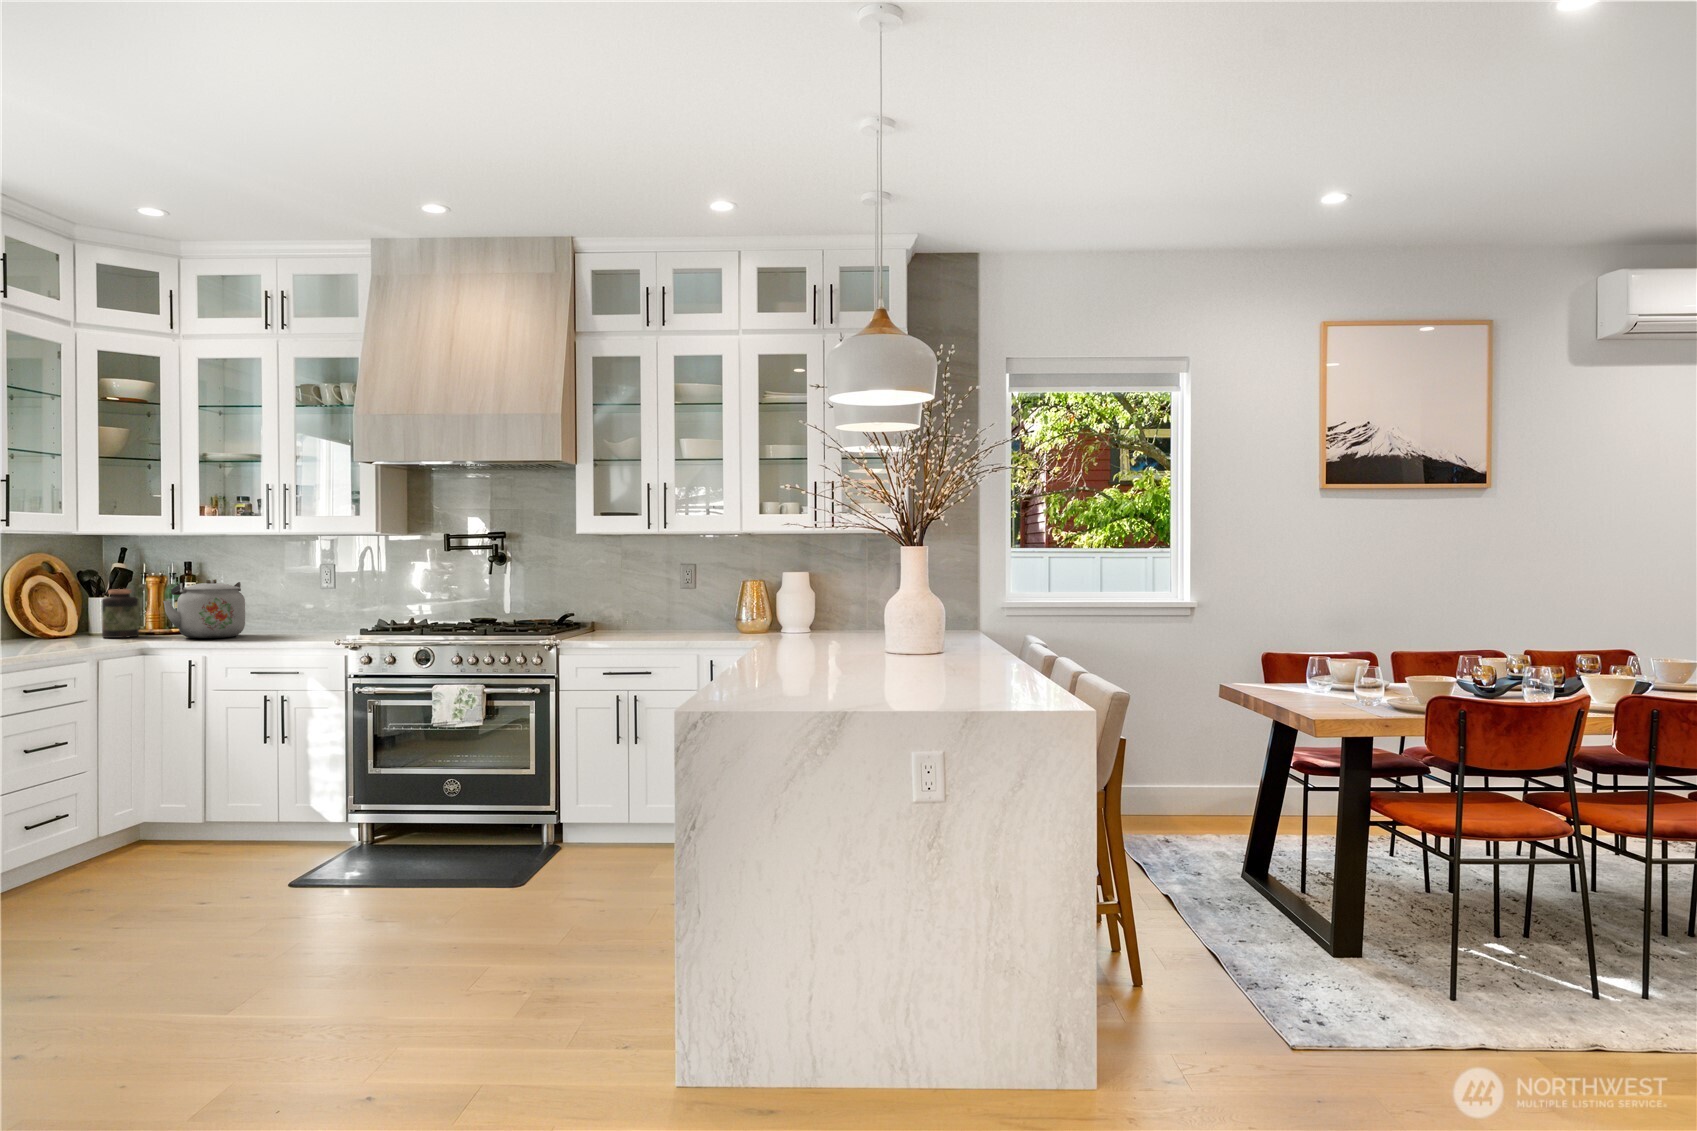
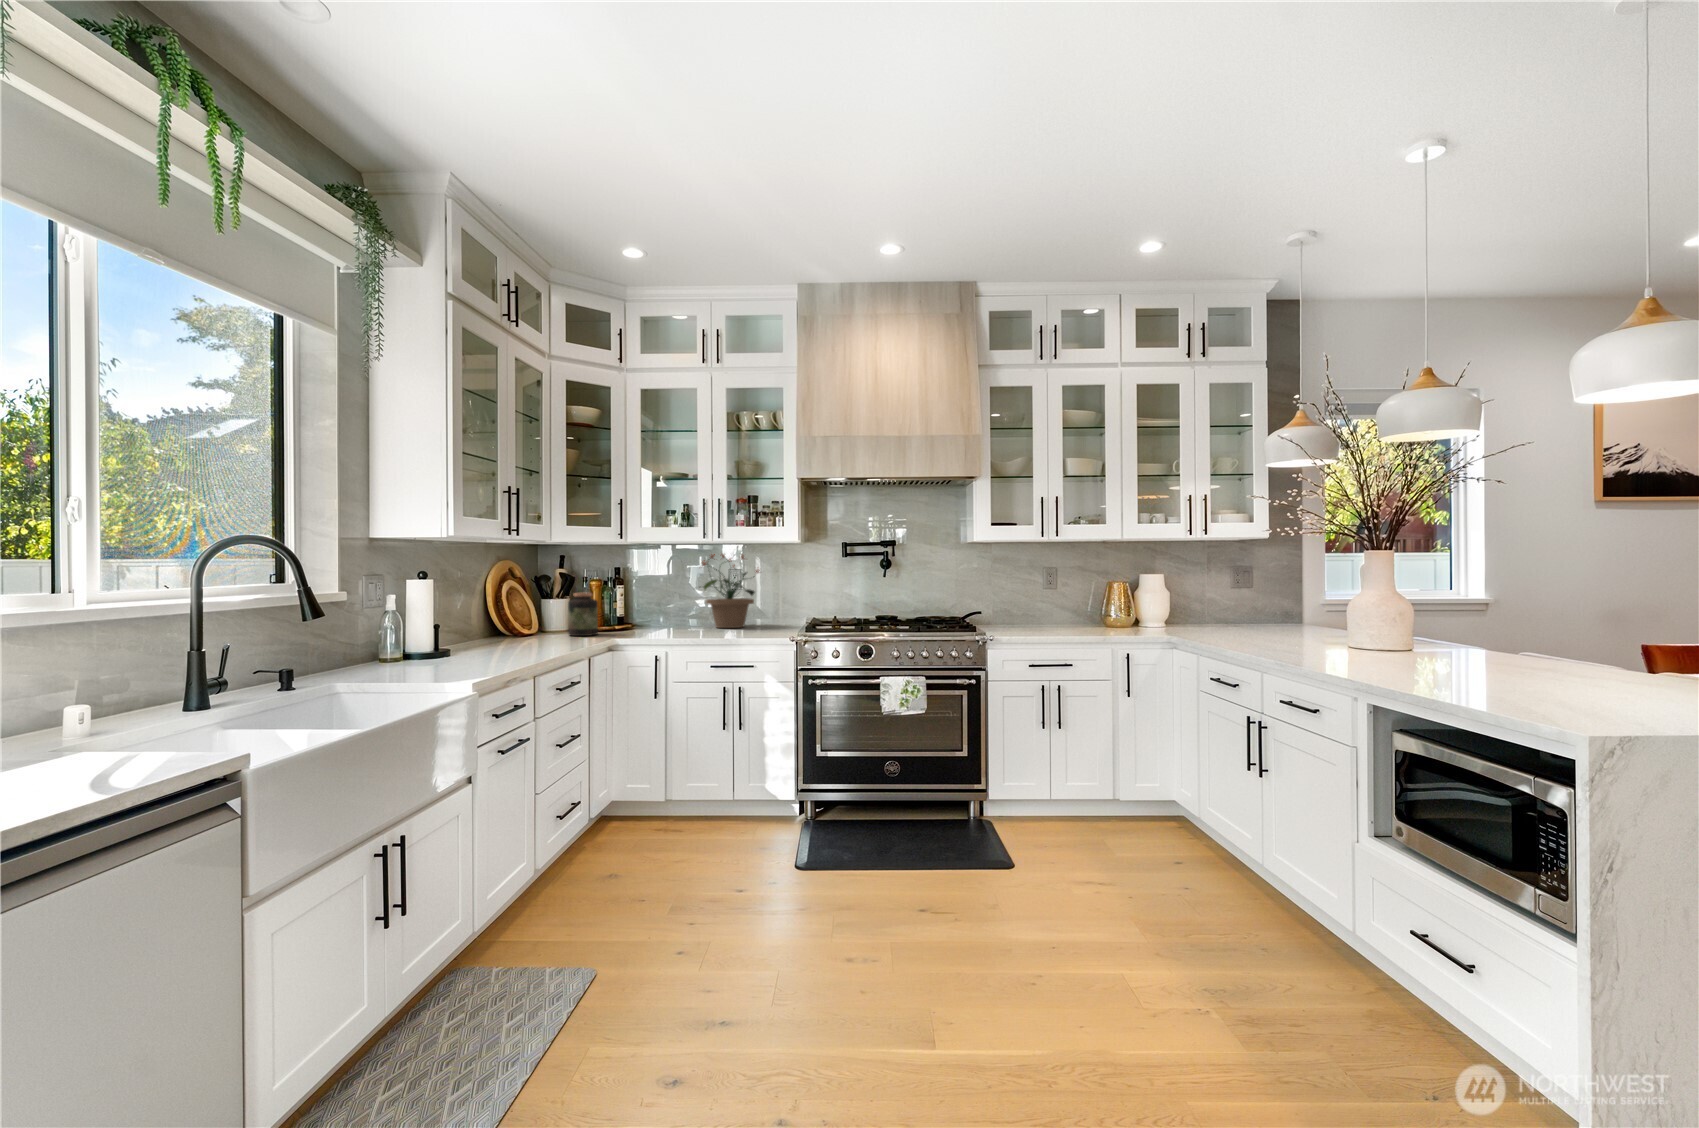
potted plant: none [272,543,352,632] -> present [703,554,760,628]
kettle: present [163,579,245,638] -> none [626,583,689,635]

